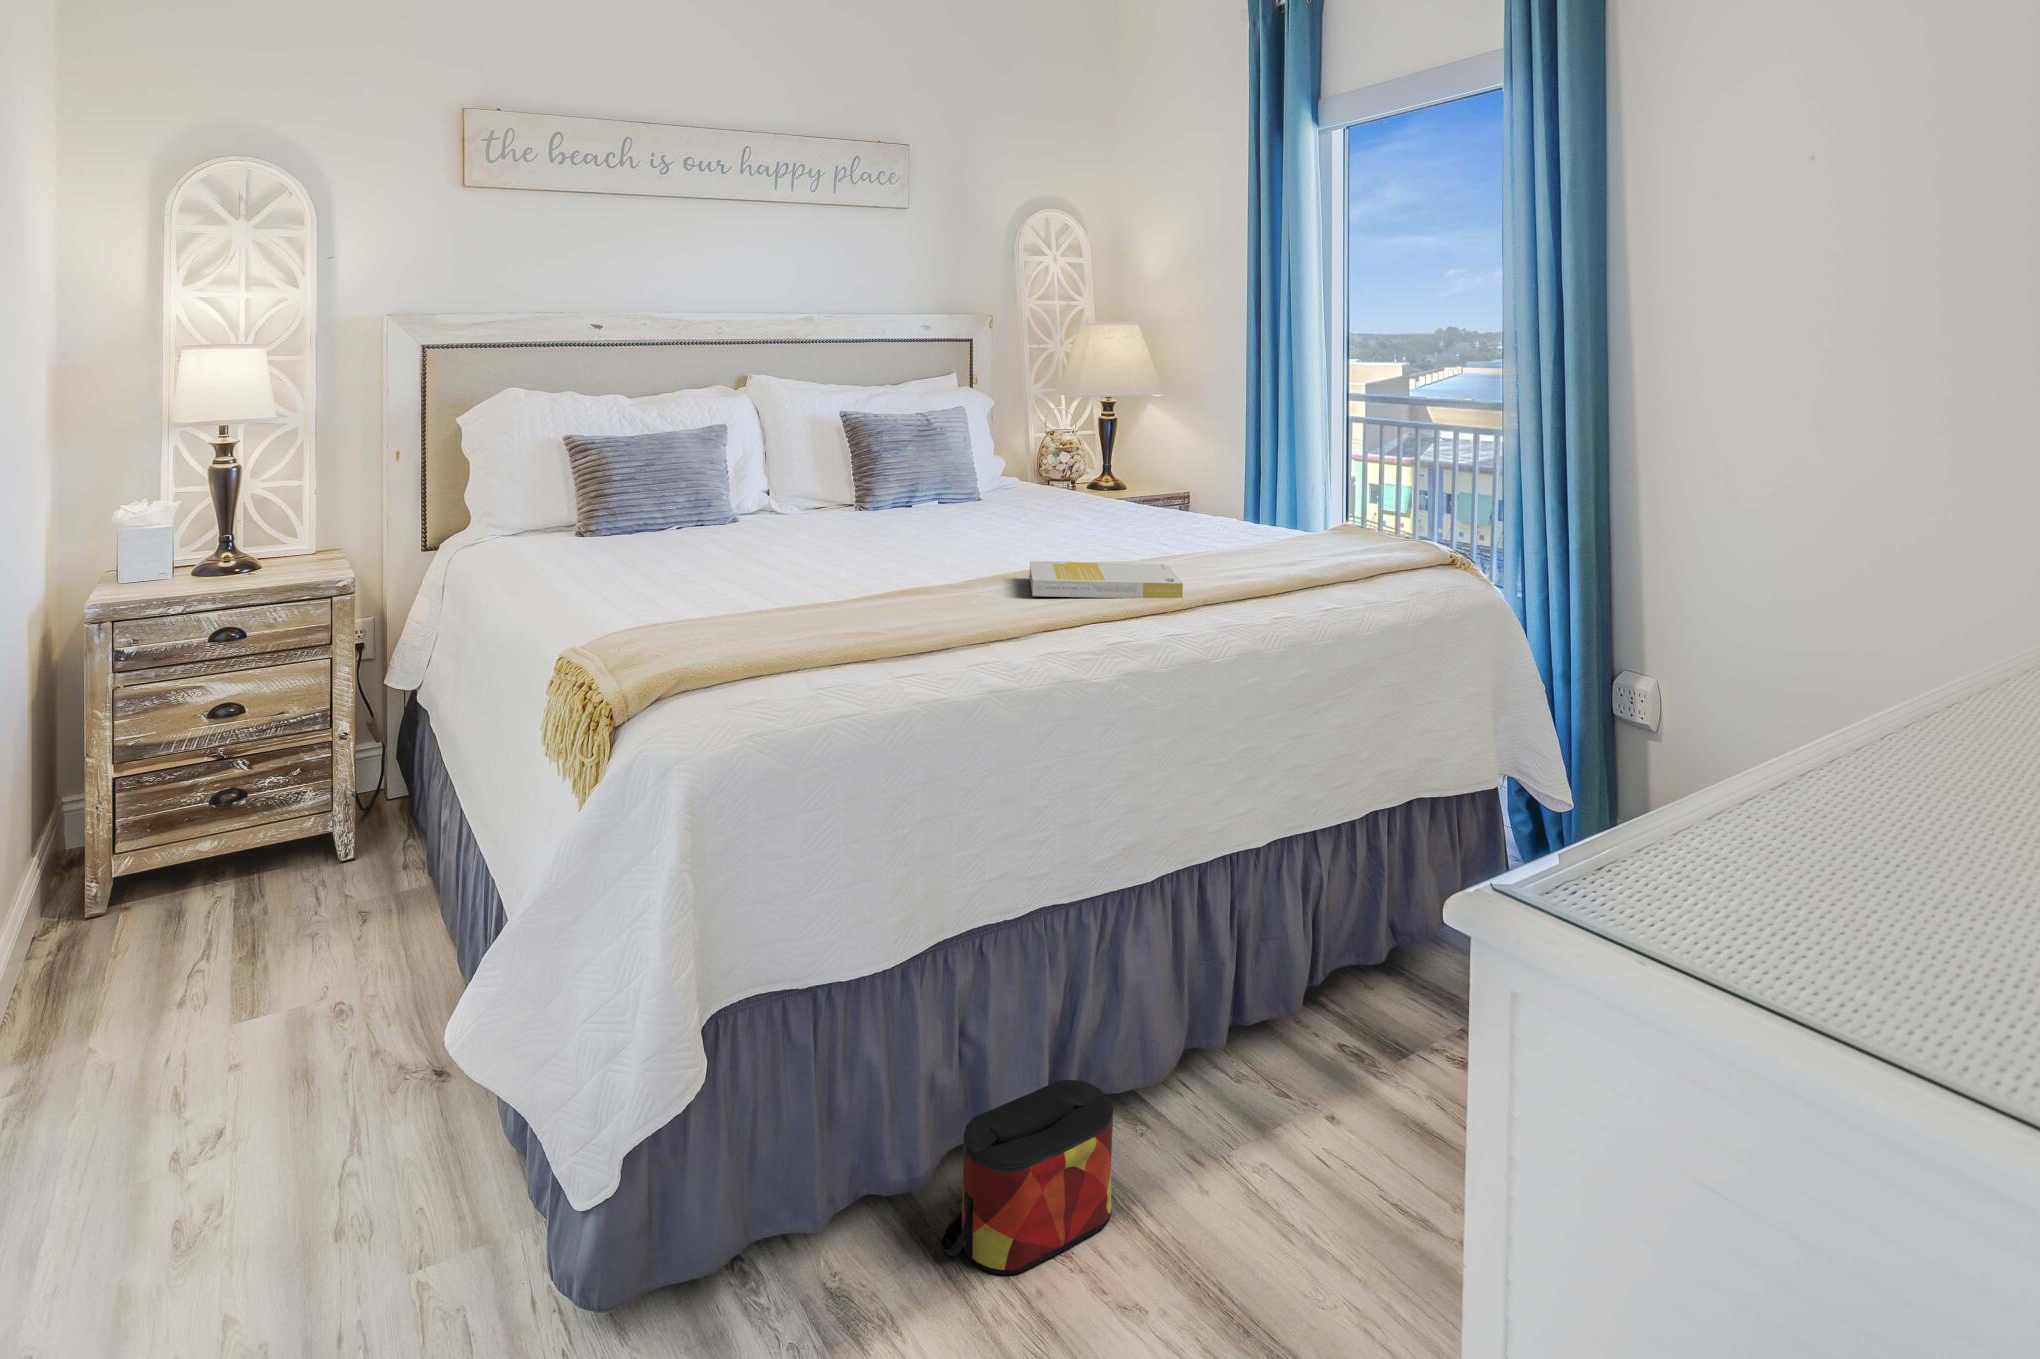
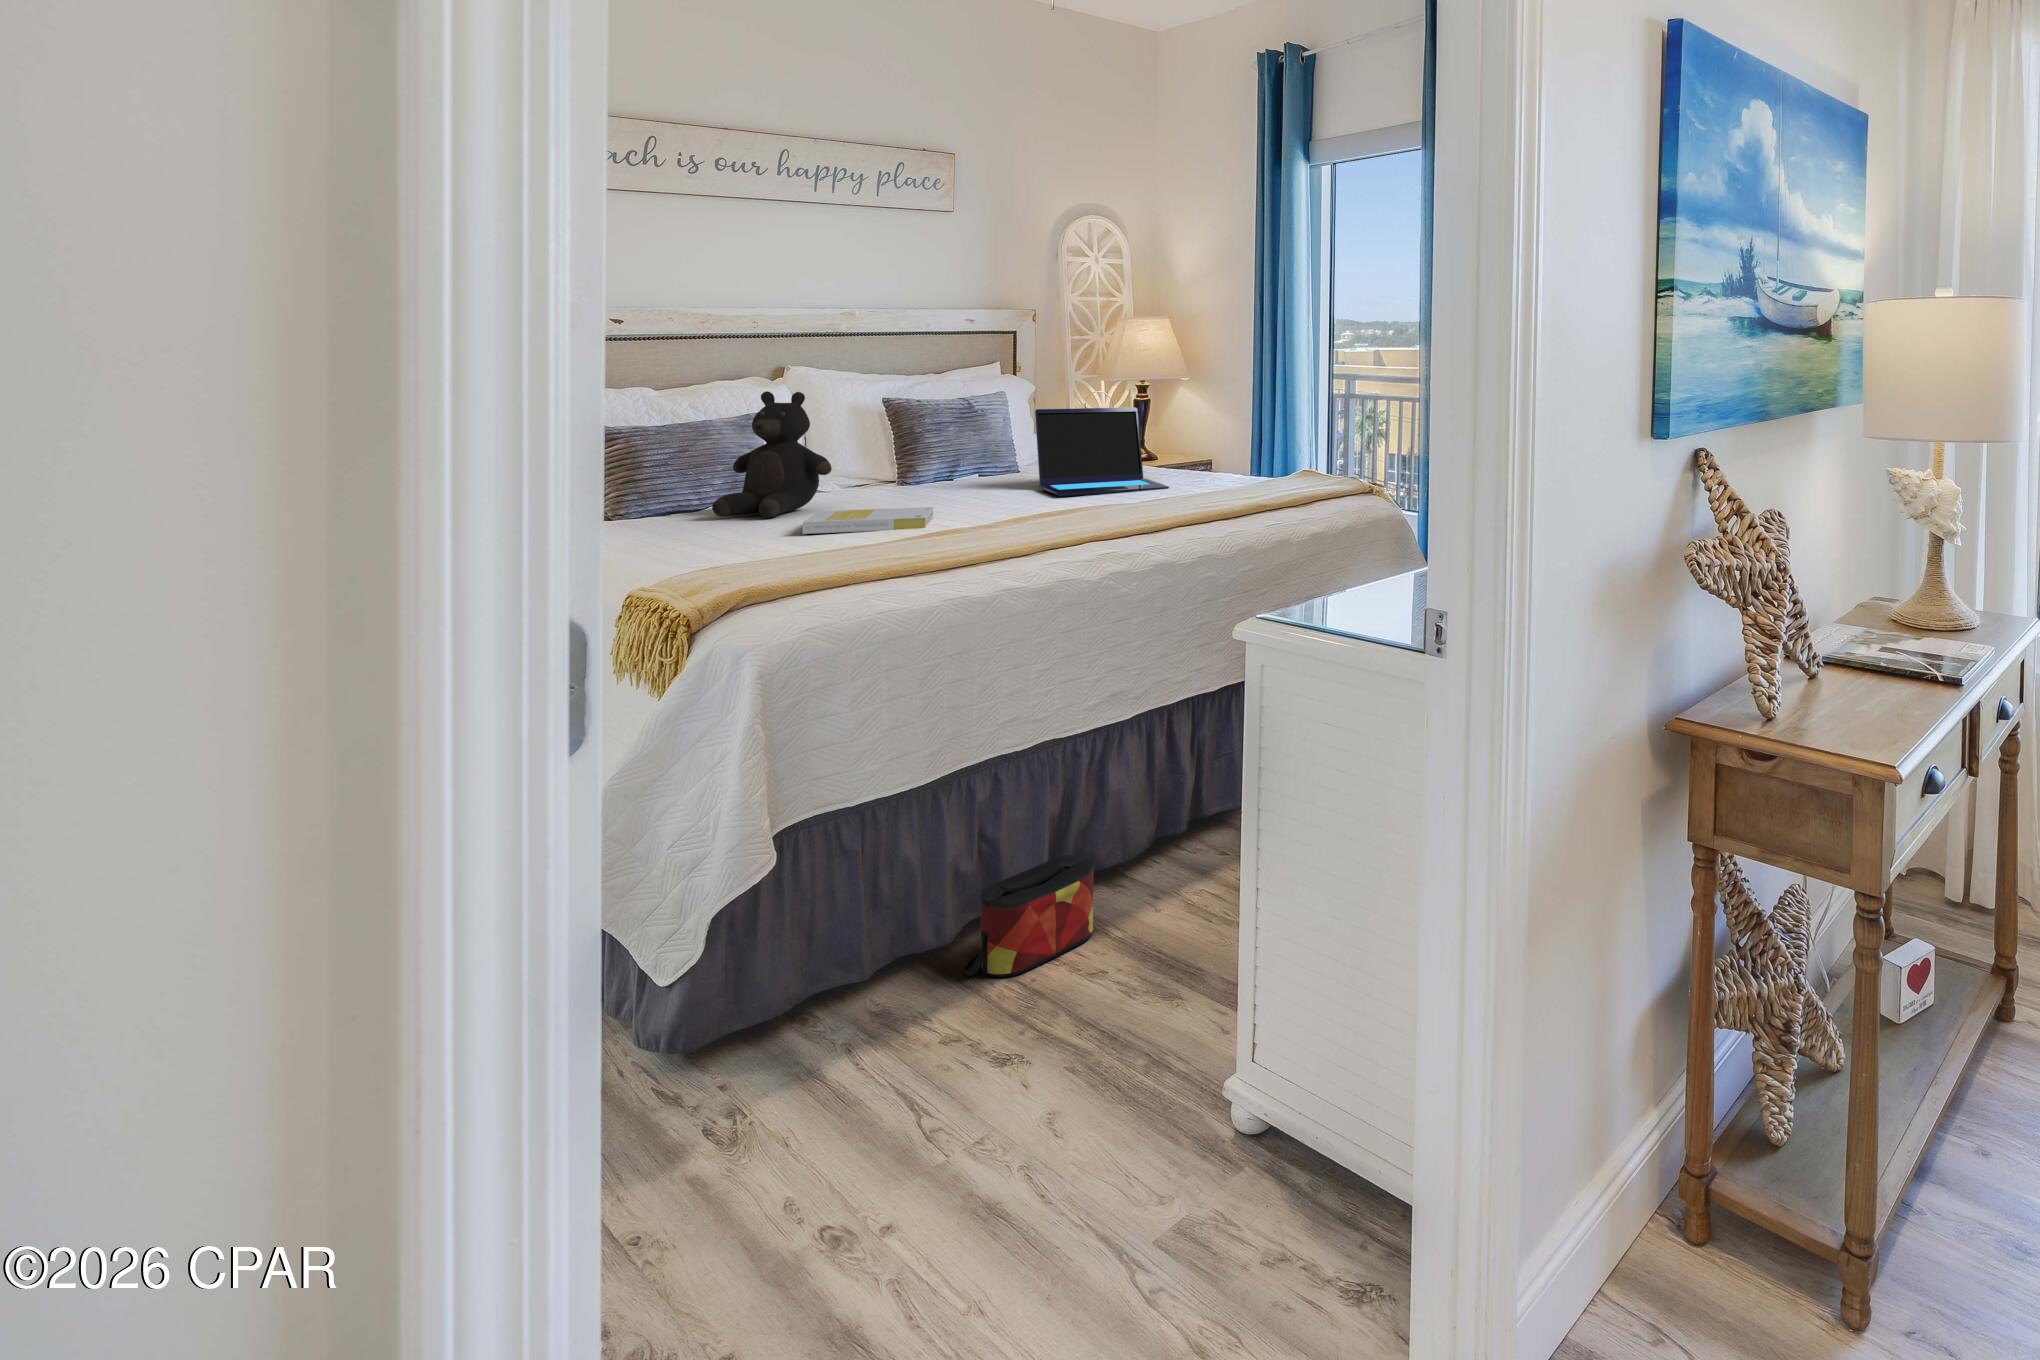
teddy bear: none [672,402,789,548] -> present [712,391,832,518]
laptop: none [1003,429,1166,540] -> present [1035,407,1169,497]
book: present [1029,561,1183,598] -> present [803,507,934,534]

